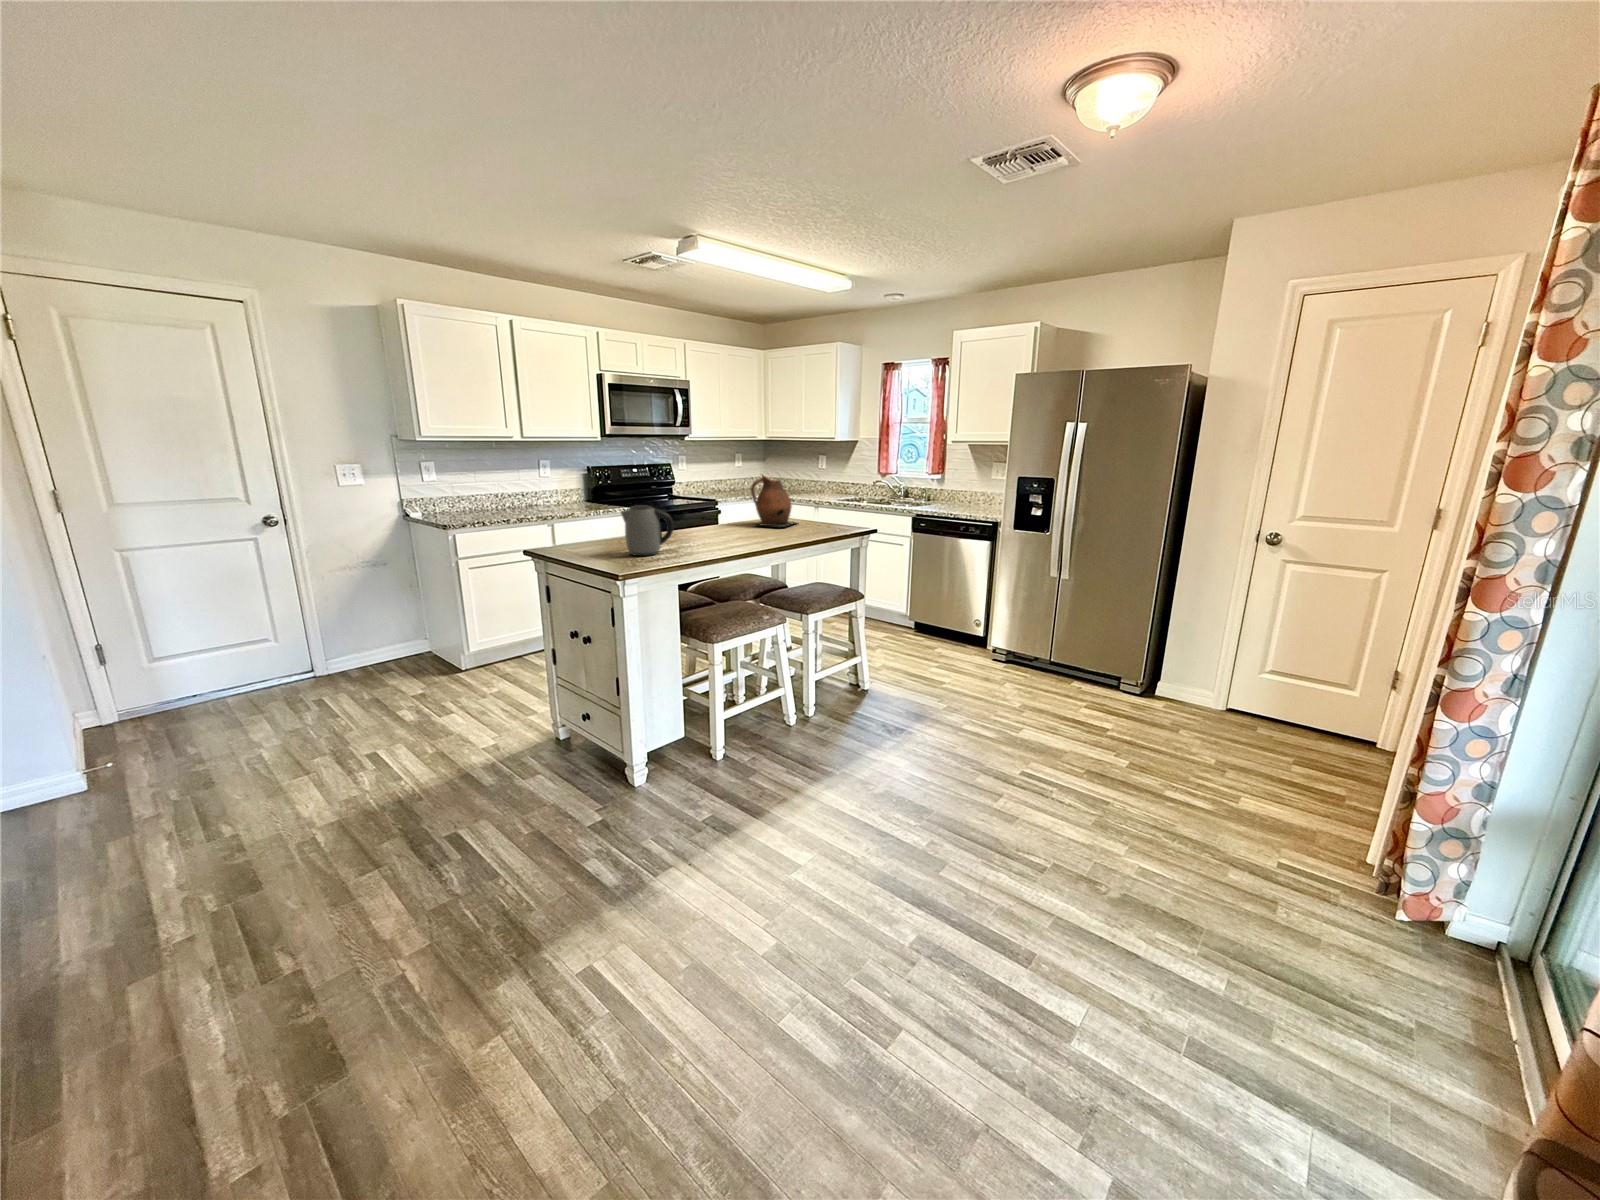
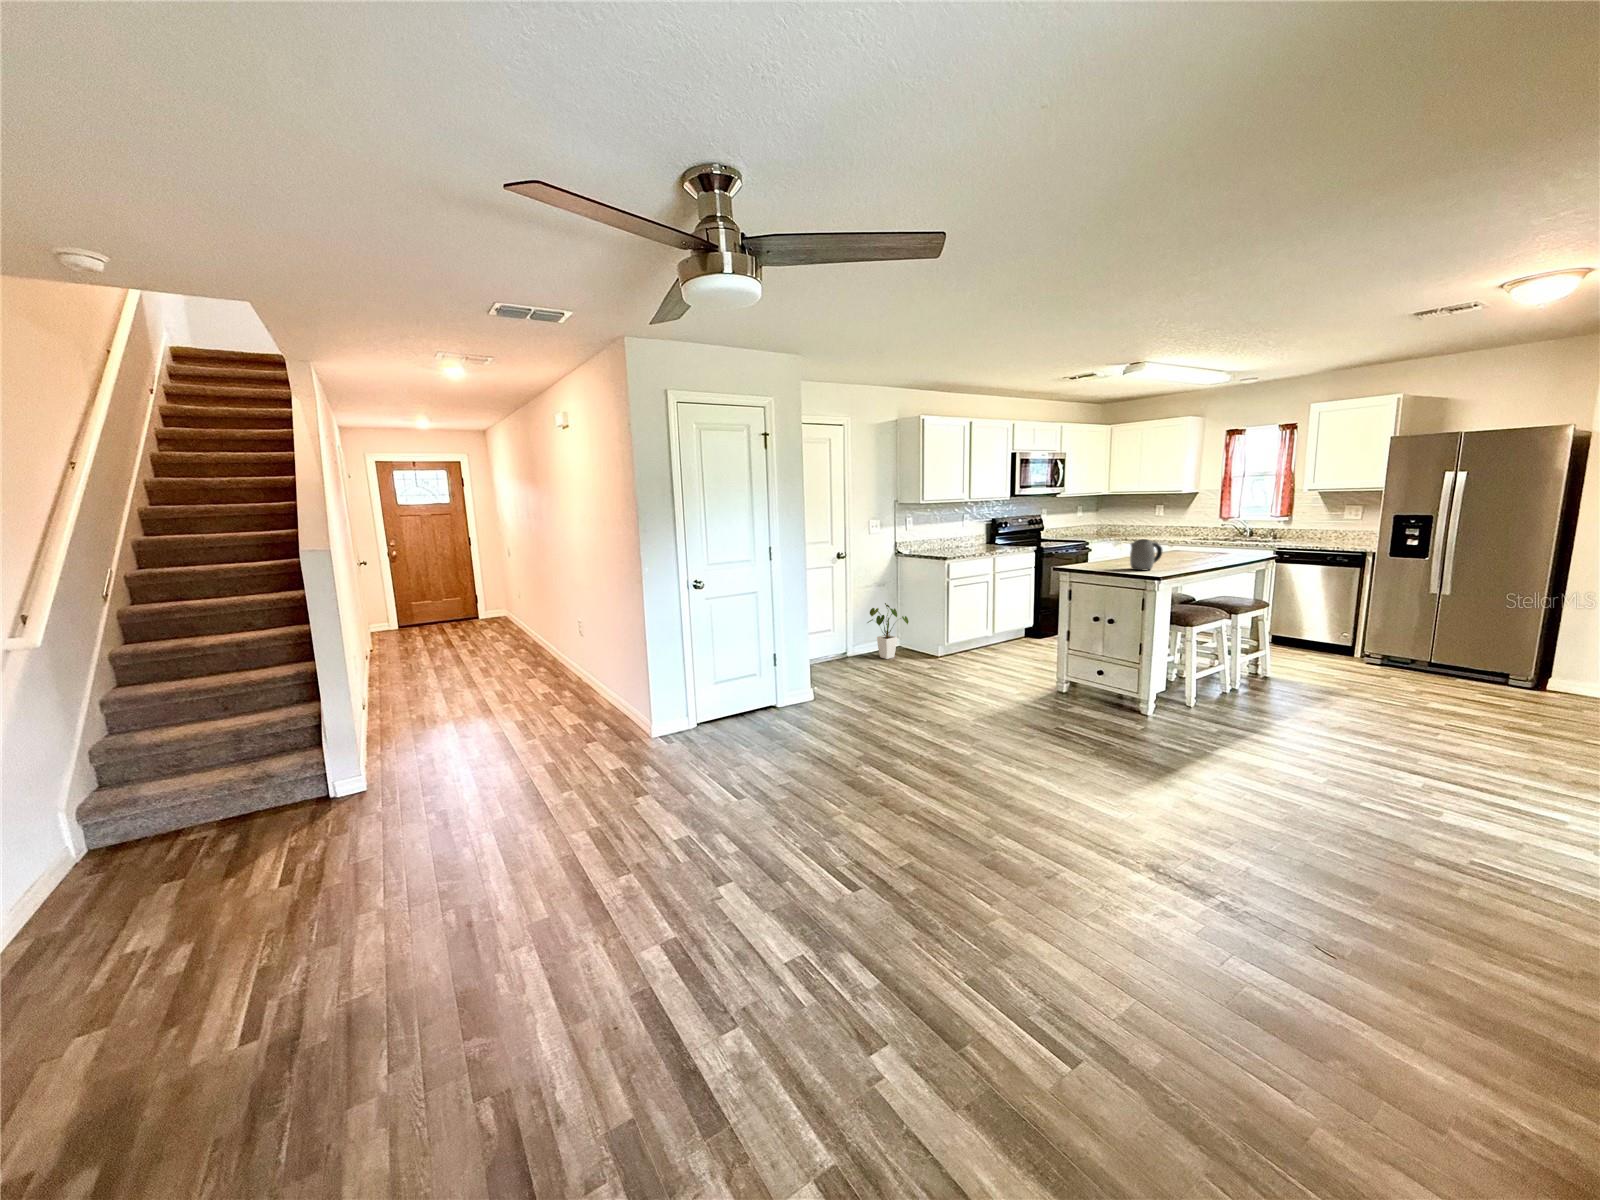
ceramic pitcher: present [751,474,796,527] -> none [1176,519,1210,556]
house plant: none [331,593,394,682] -> present [867,603,909,659]

